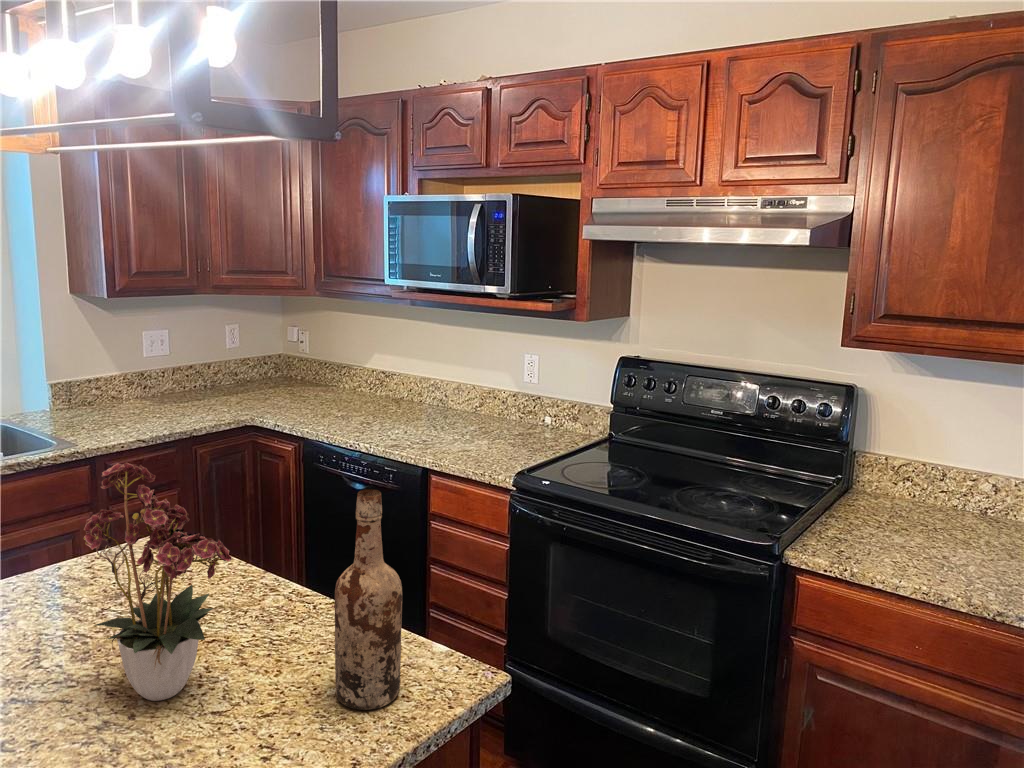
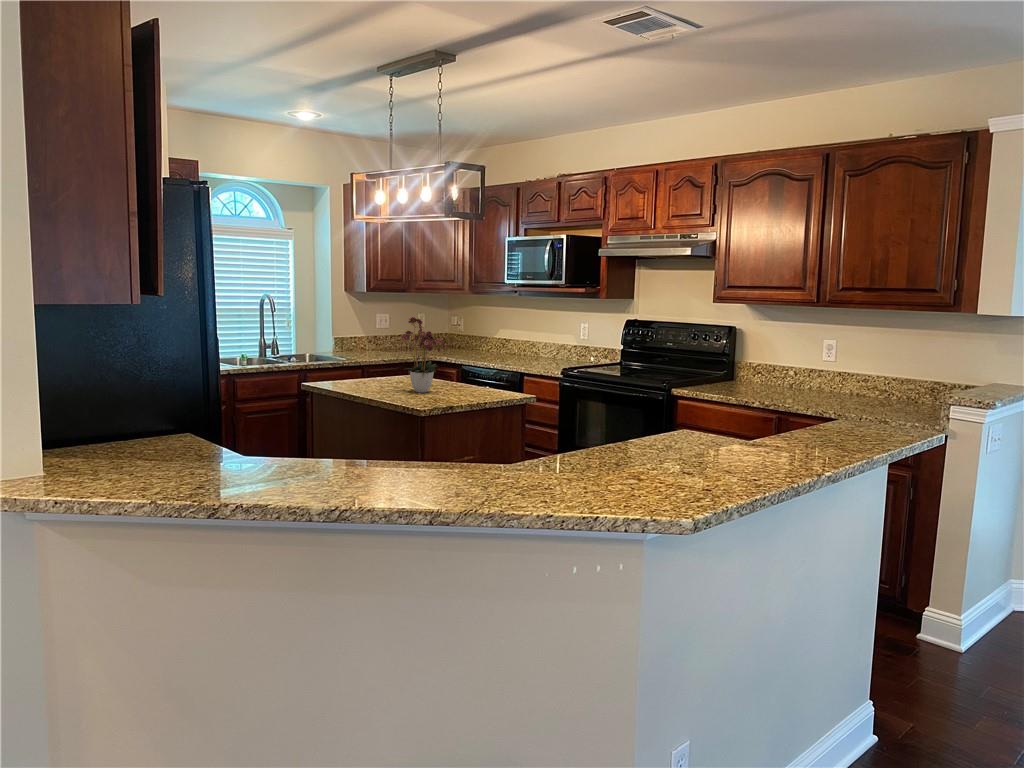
wine bottle: present [335,489,402,710] -> none [476,326,497,396]

